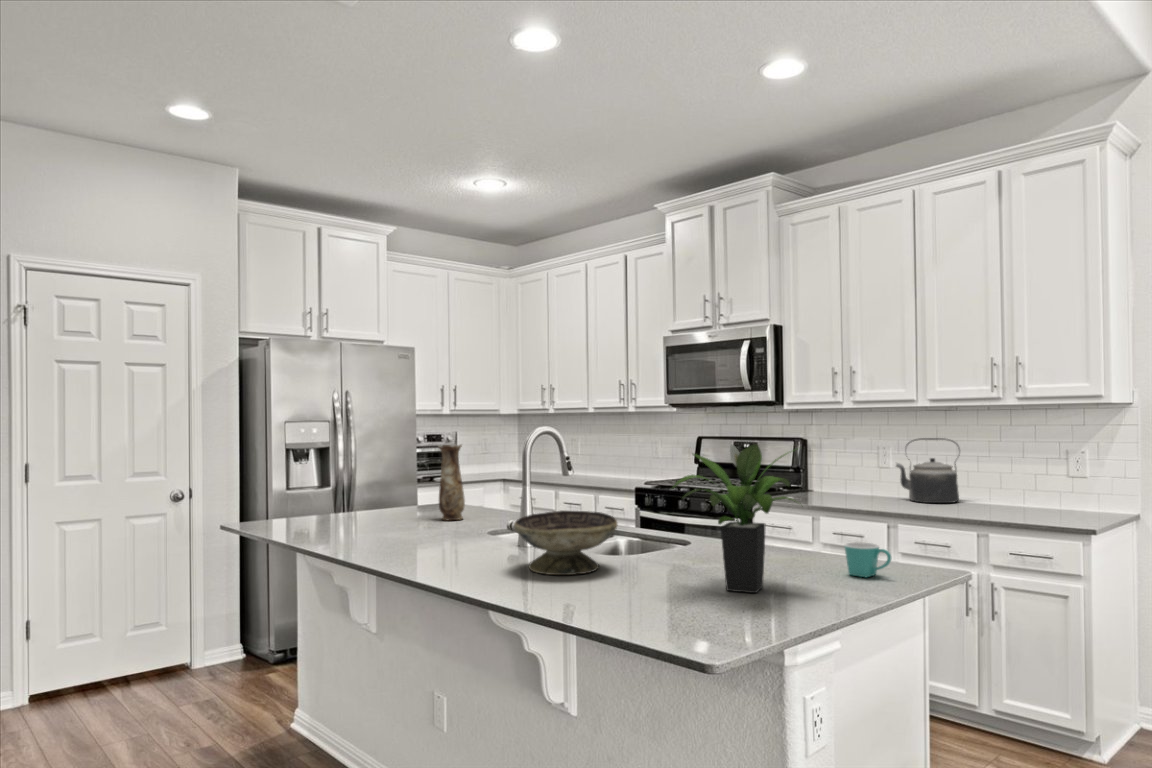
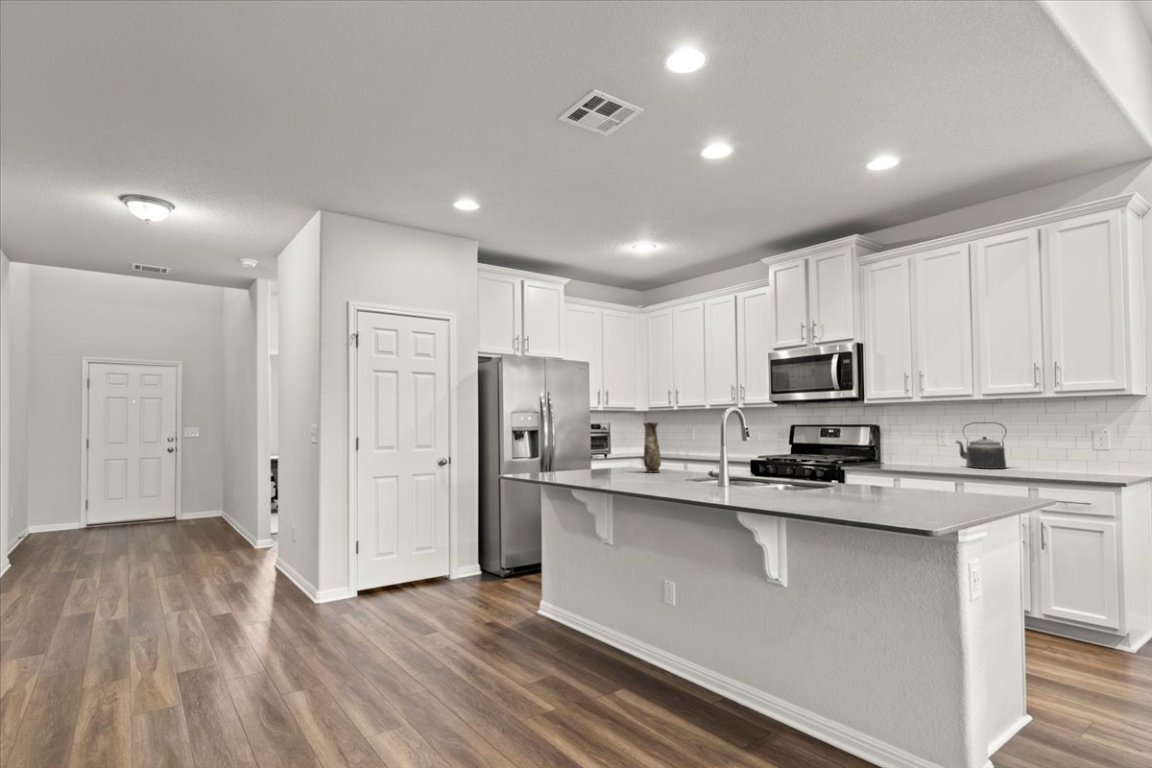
potted plant: present [672,444,793,593] -> none [859,407,954,505]
decorative bowl: present [514,511,618,575] -> none [737,458,808,496]
mug: present [844,542,891,577] -> none [969,477,1006,499]

